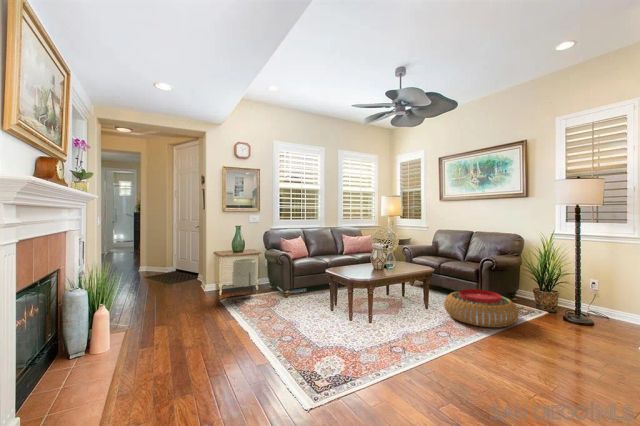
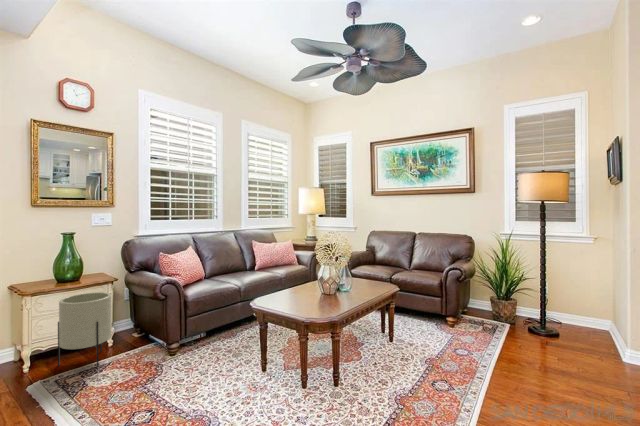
pouf: present [444,289,519,328] -> none [415,310,509,364]

